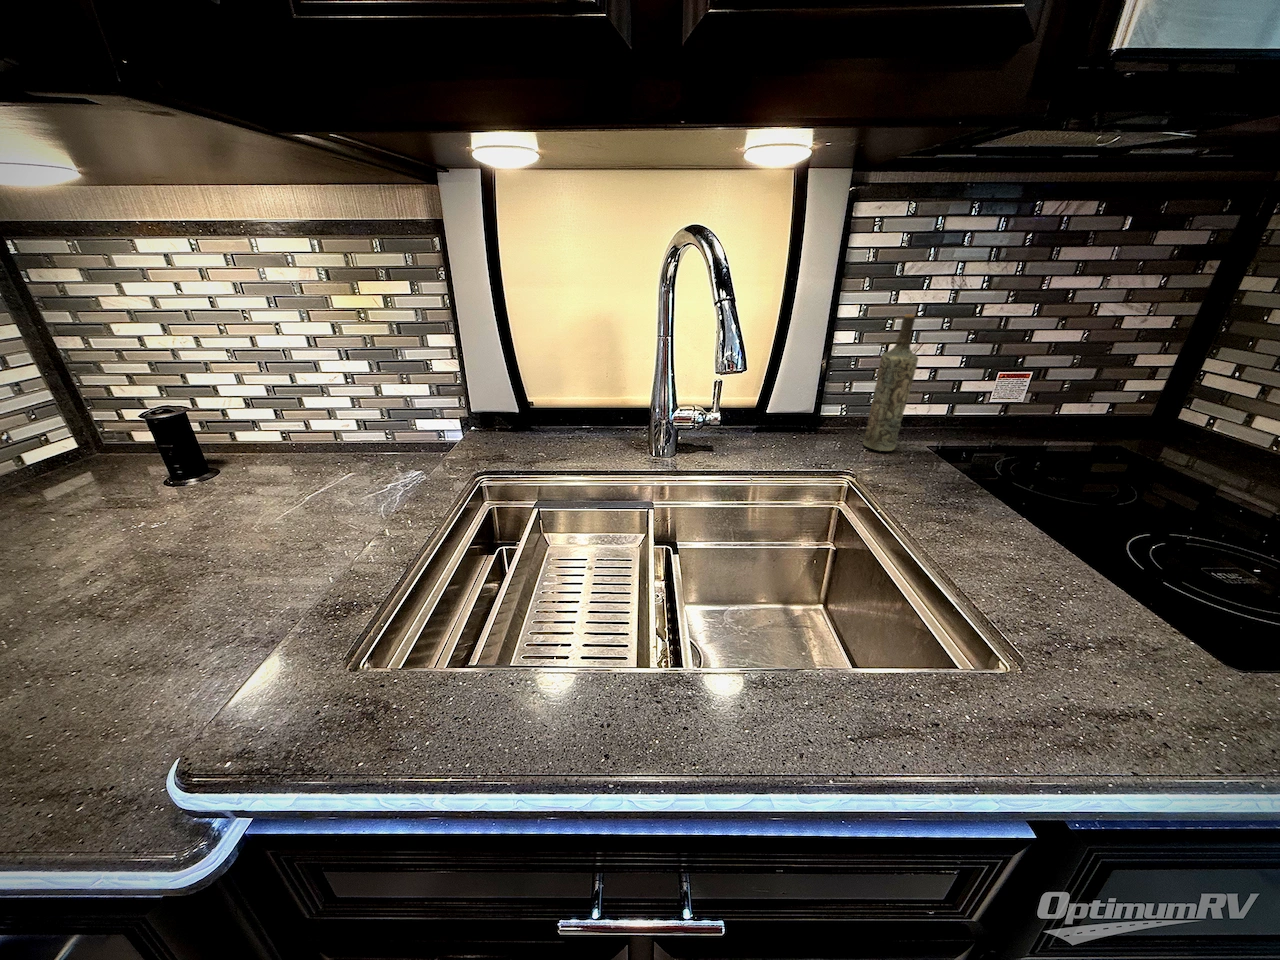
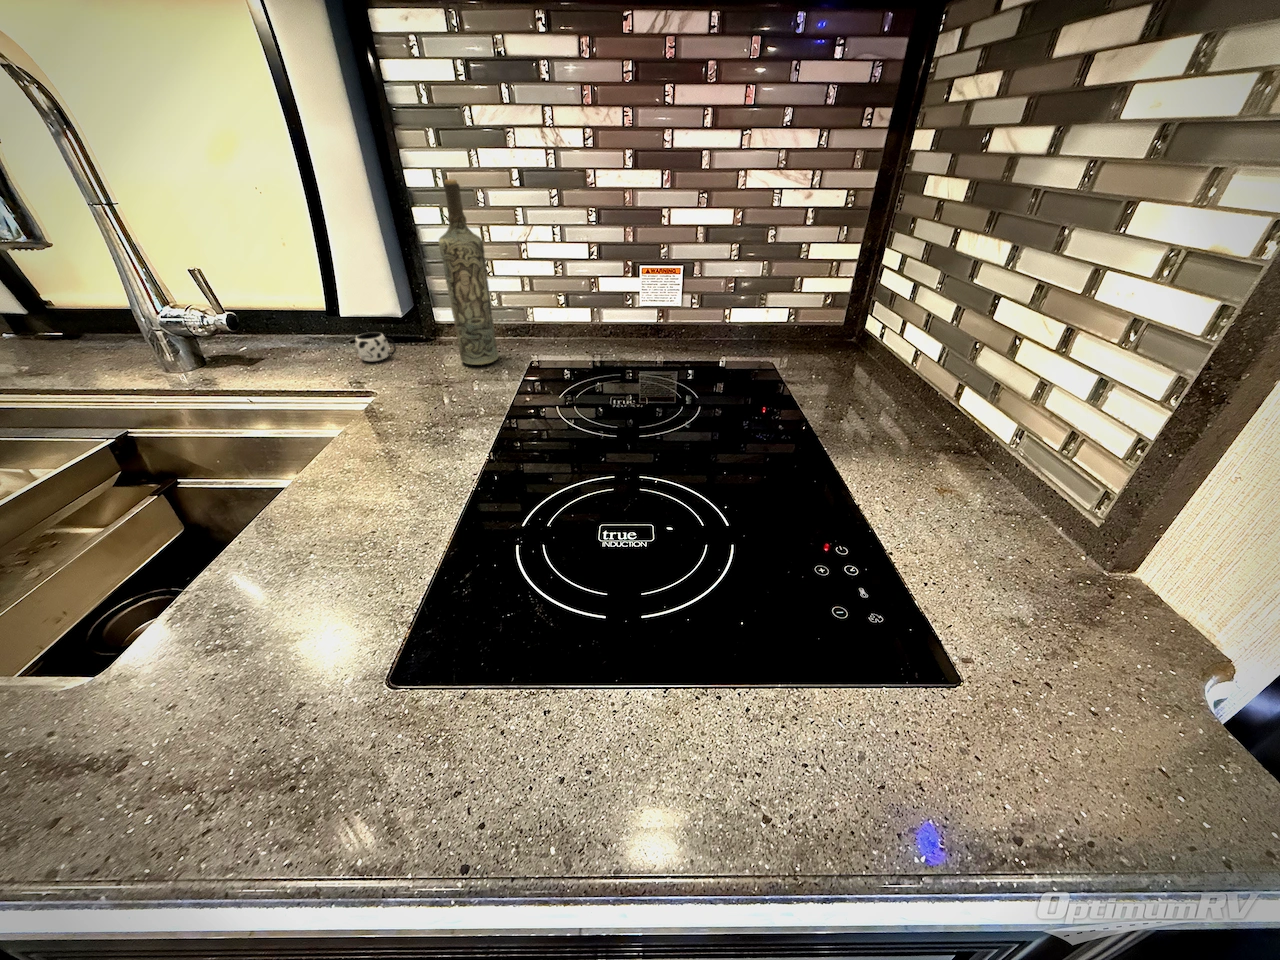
mug: none [757,426,812,449] -> present [346,332,396,361]

